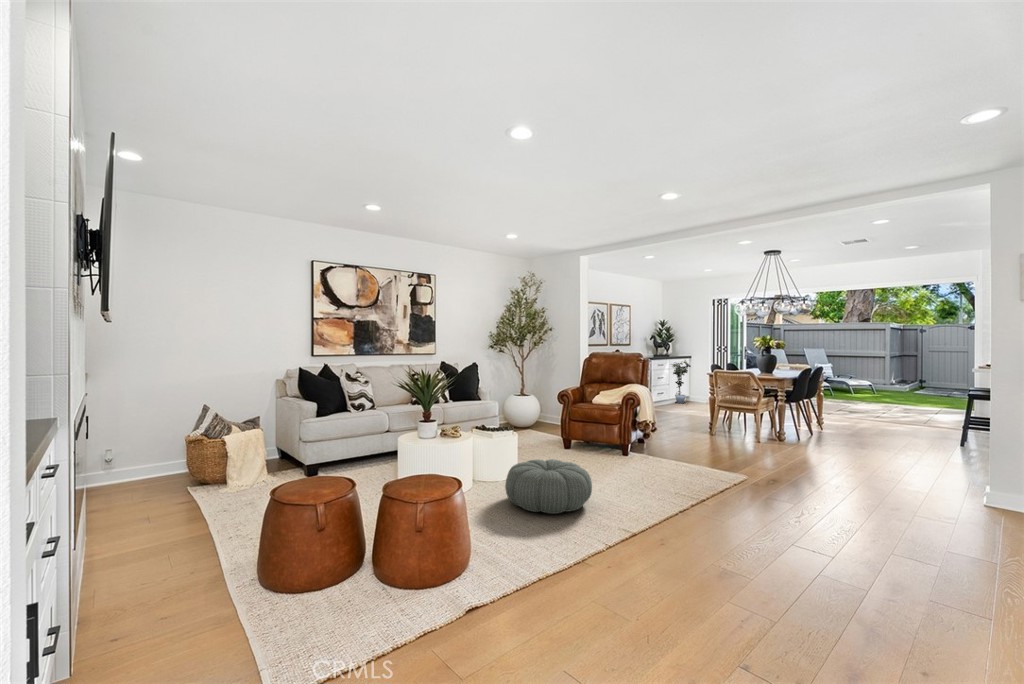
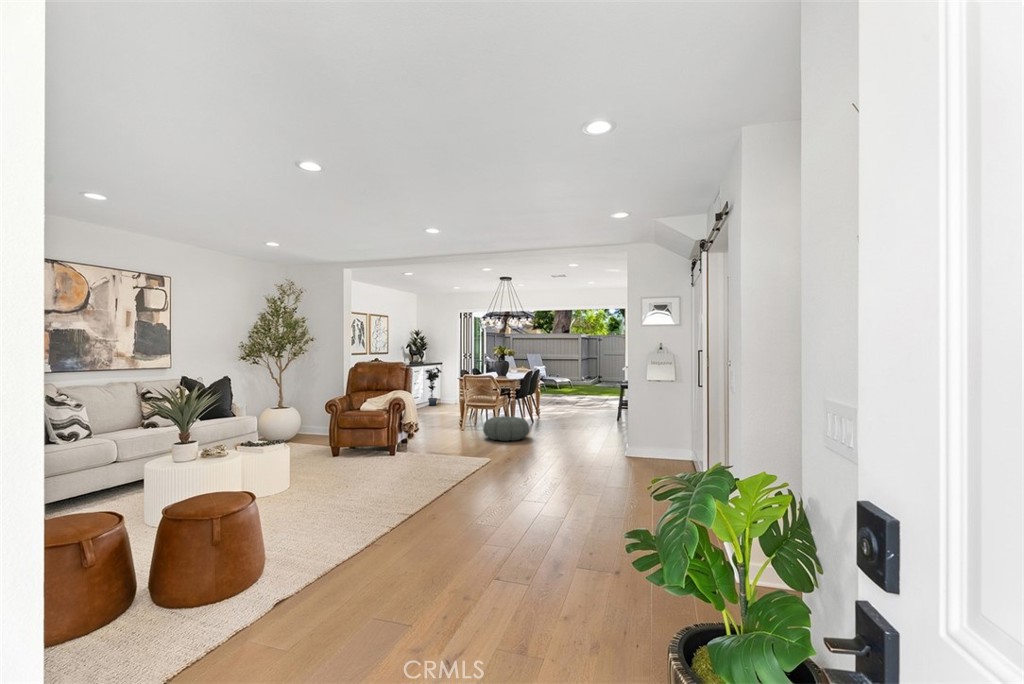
pouf: present [505,459,592,514] -> present [483,416,530,441]

